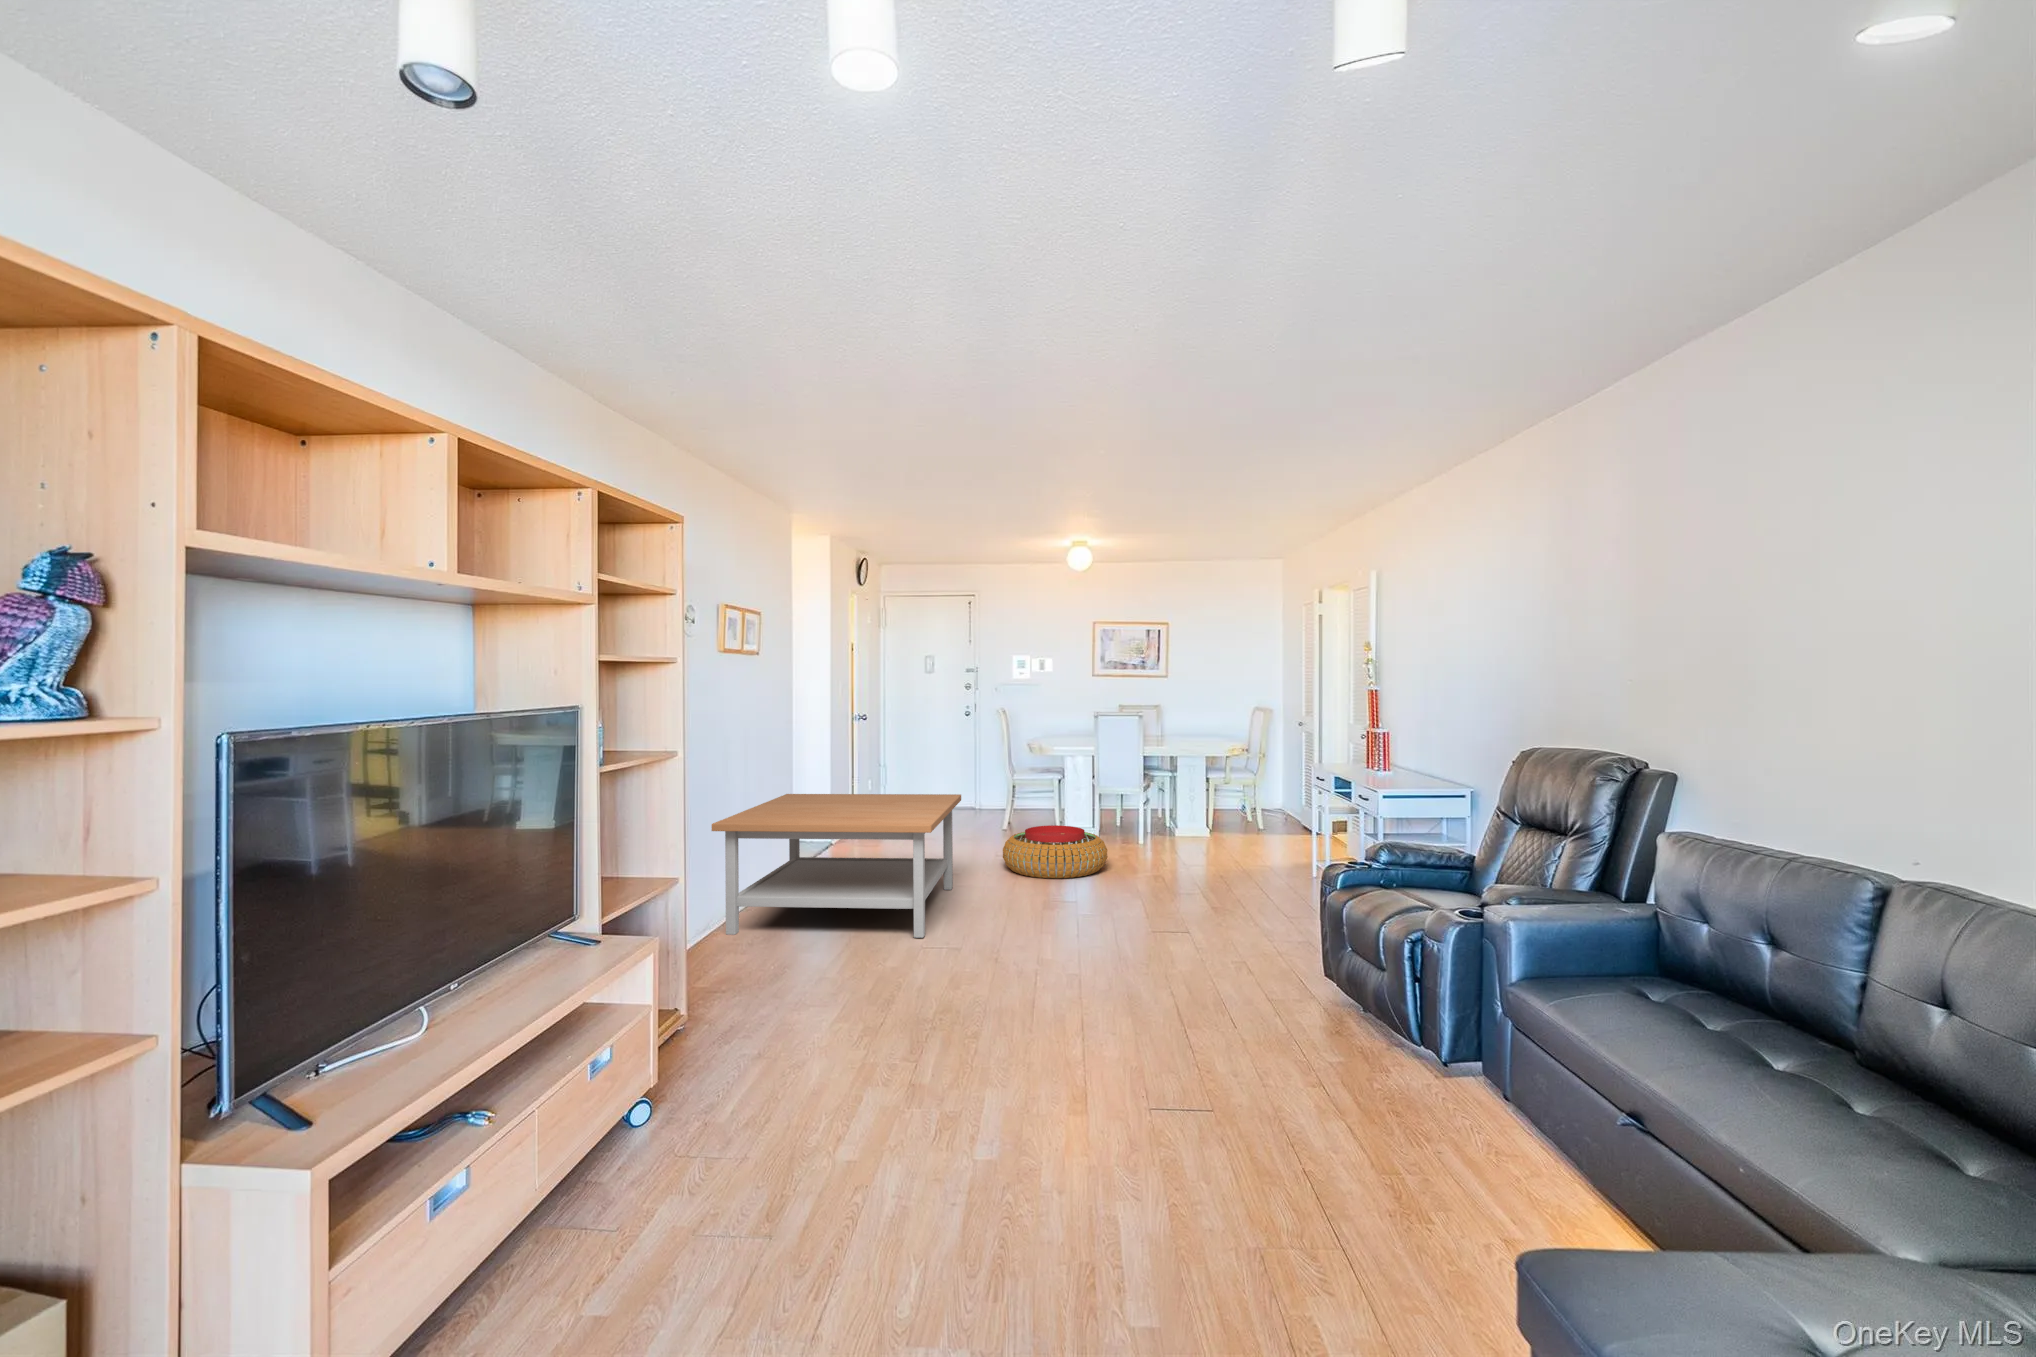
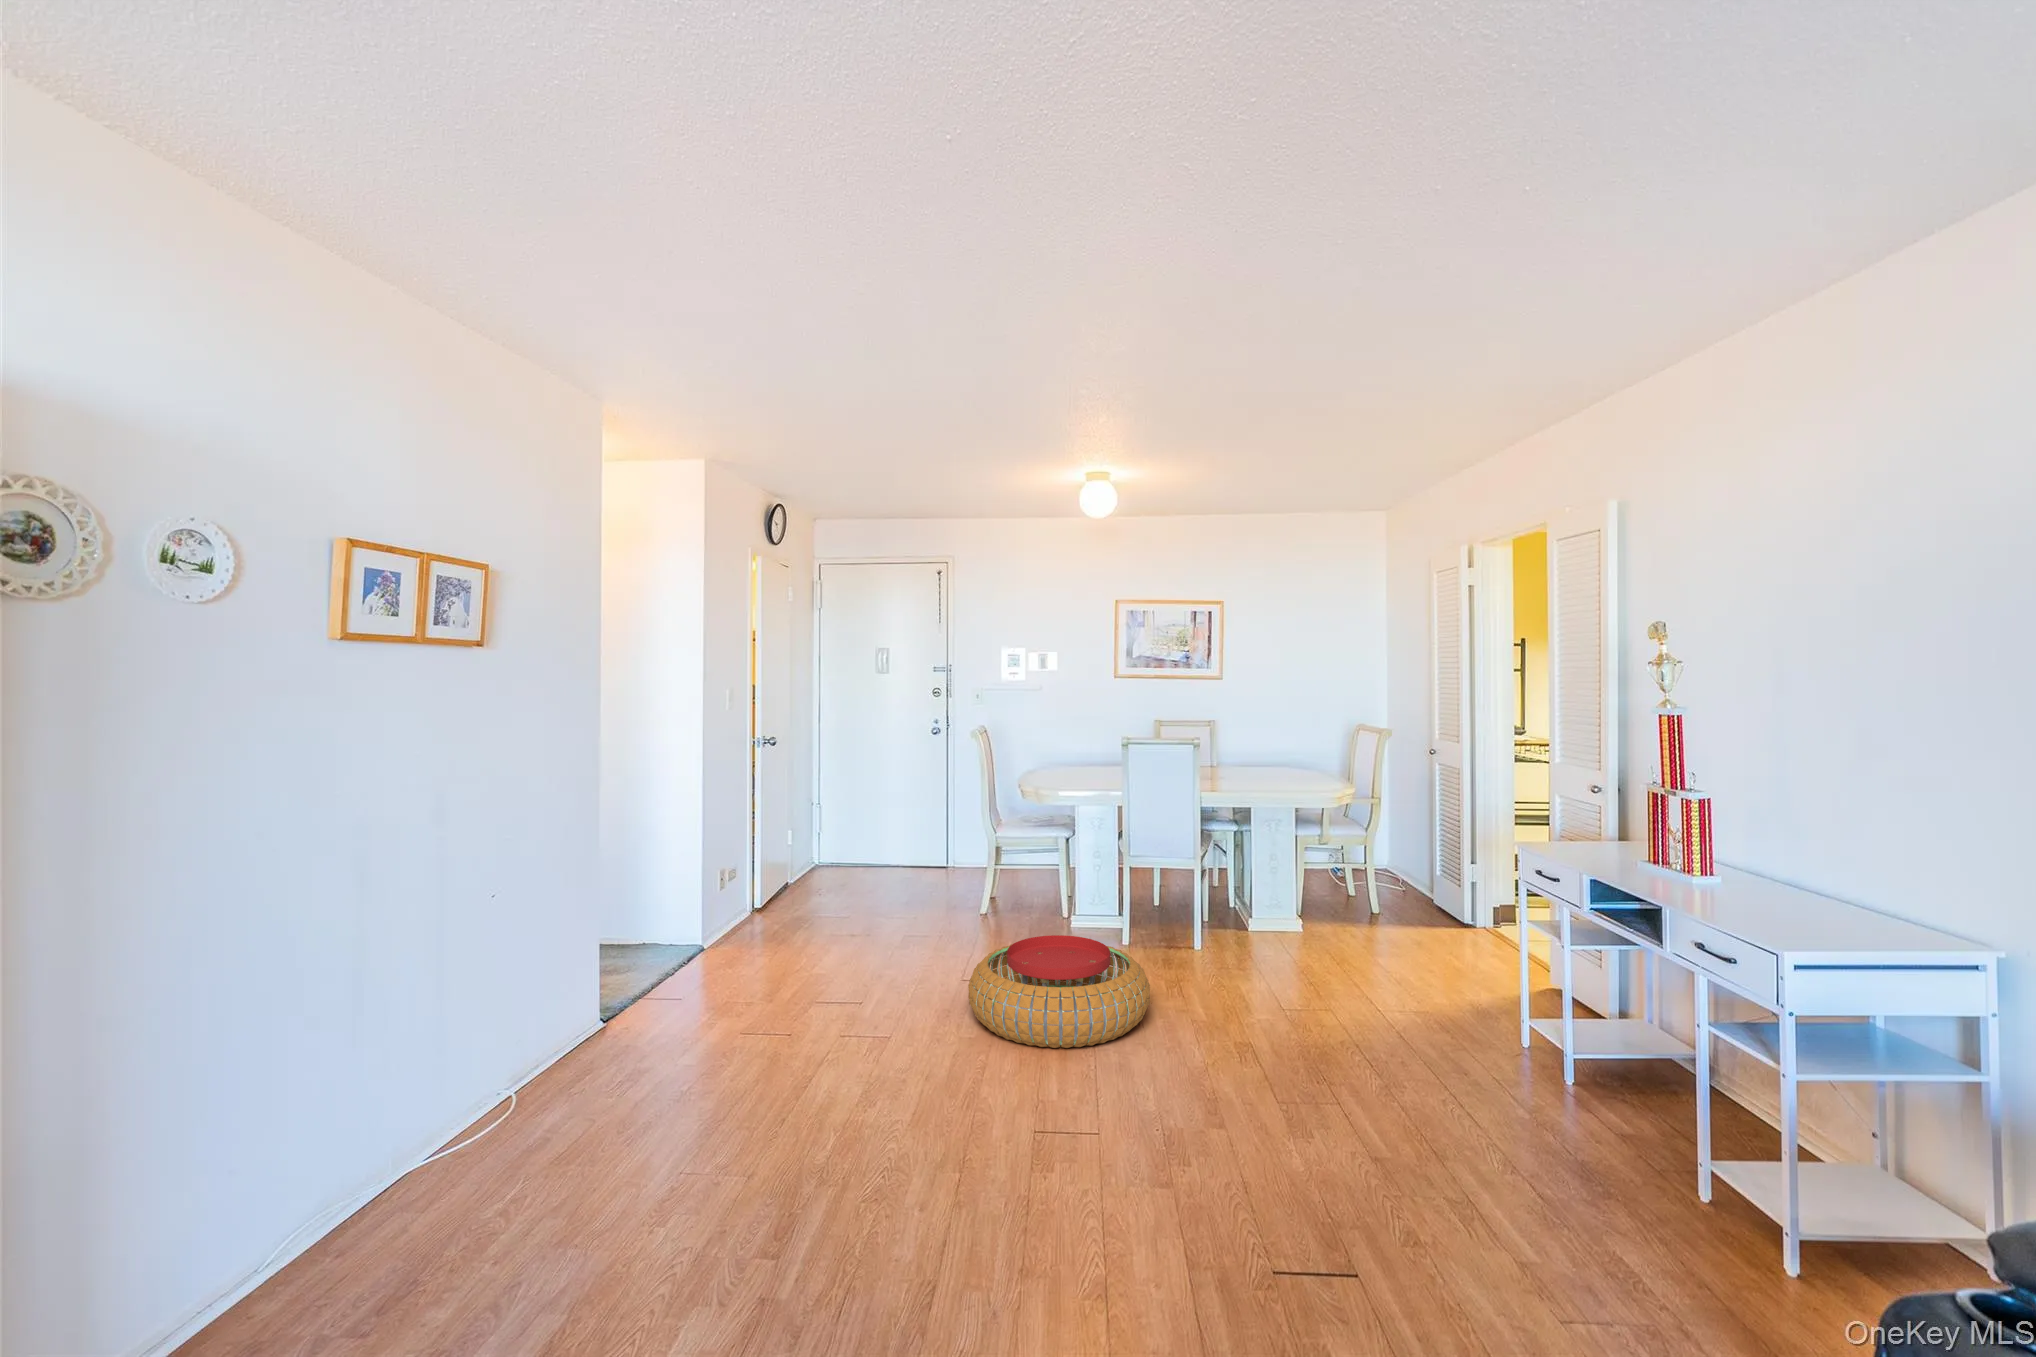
coffee table: present [712,794,961,938] -> none [268,901,886,1298]

